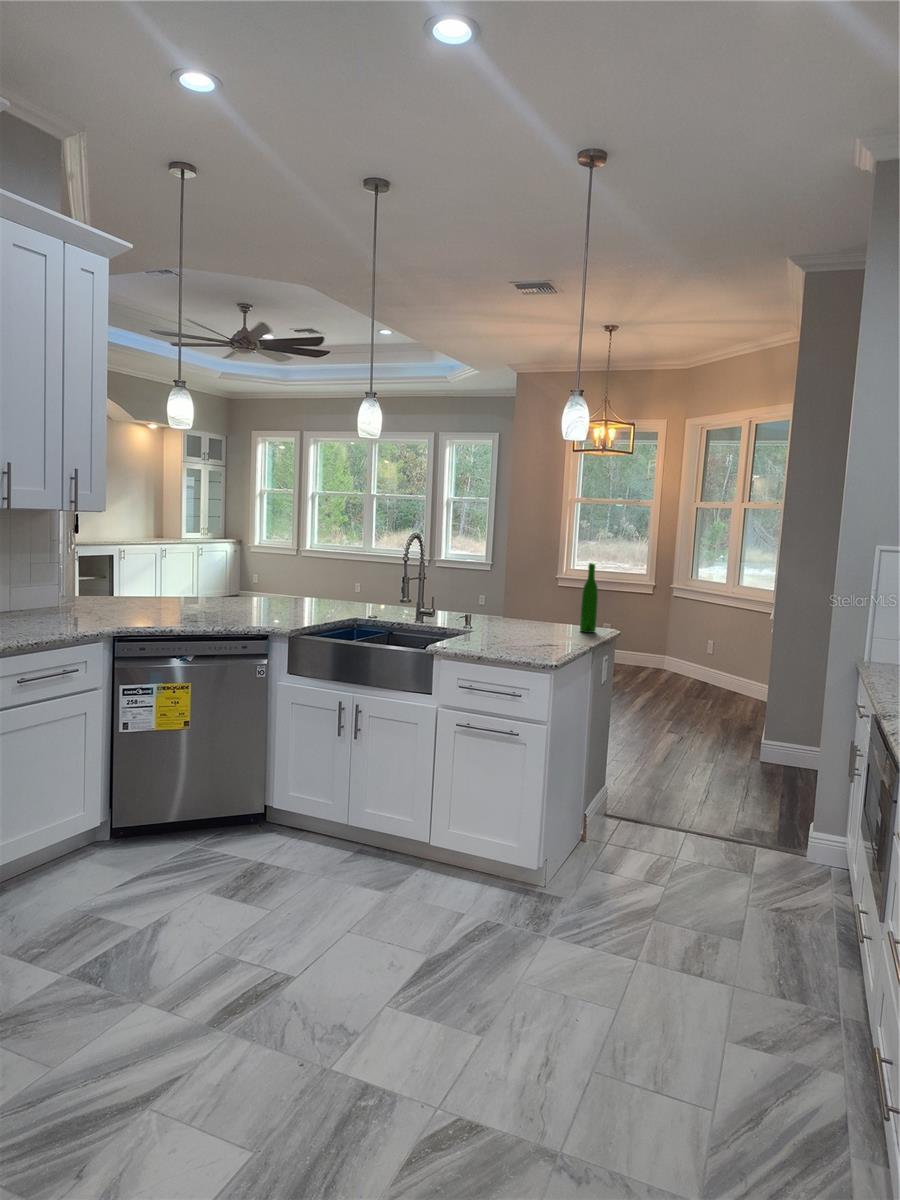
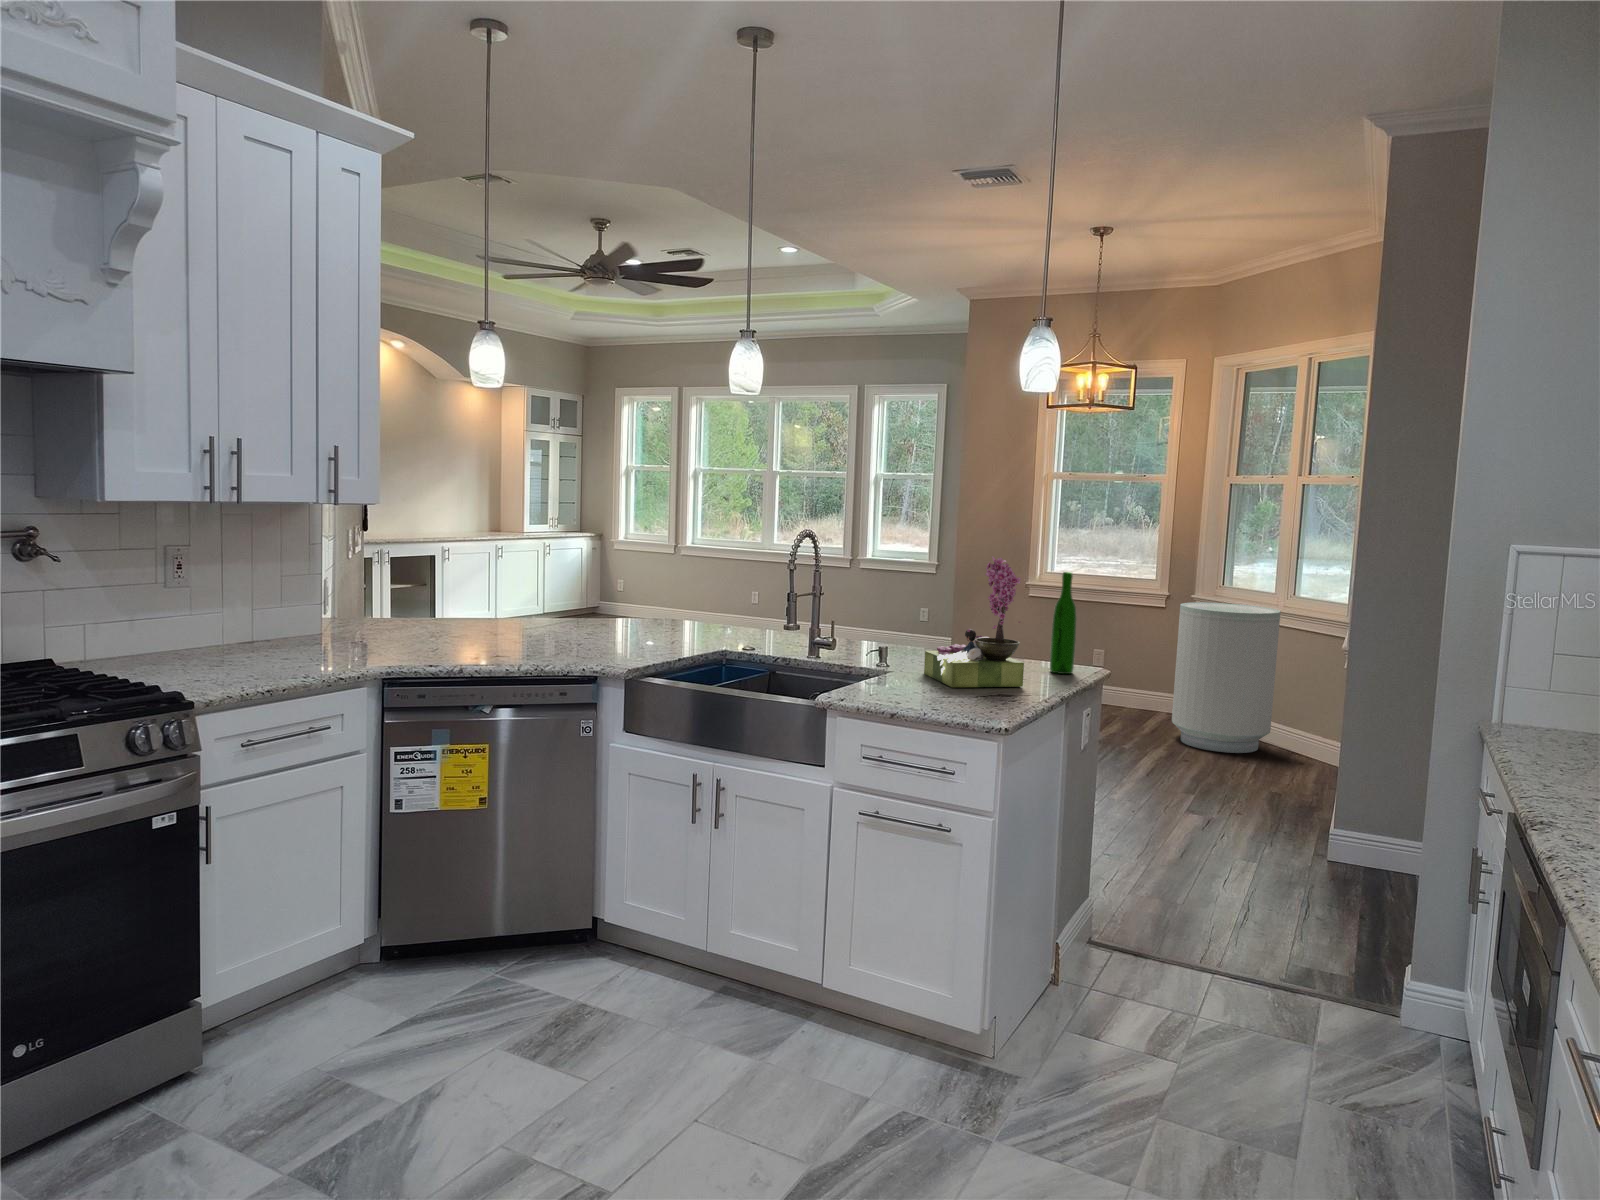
flower arrangement: none [496,551,563,641] -> present [924,557,1024,687]
trash can: none [656,590,730,694] -> present [1172,602,1281,753]

